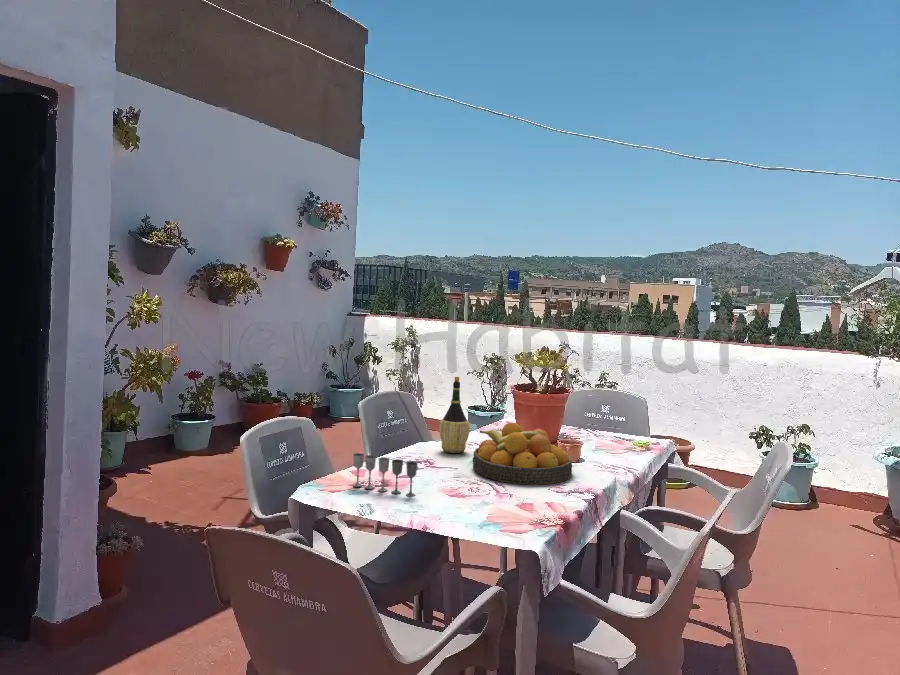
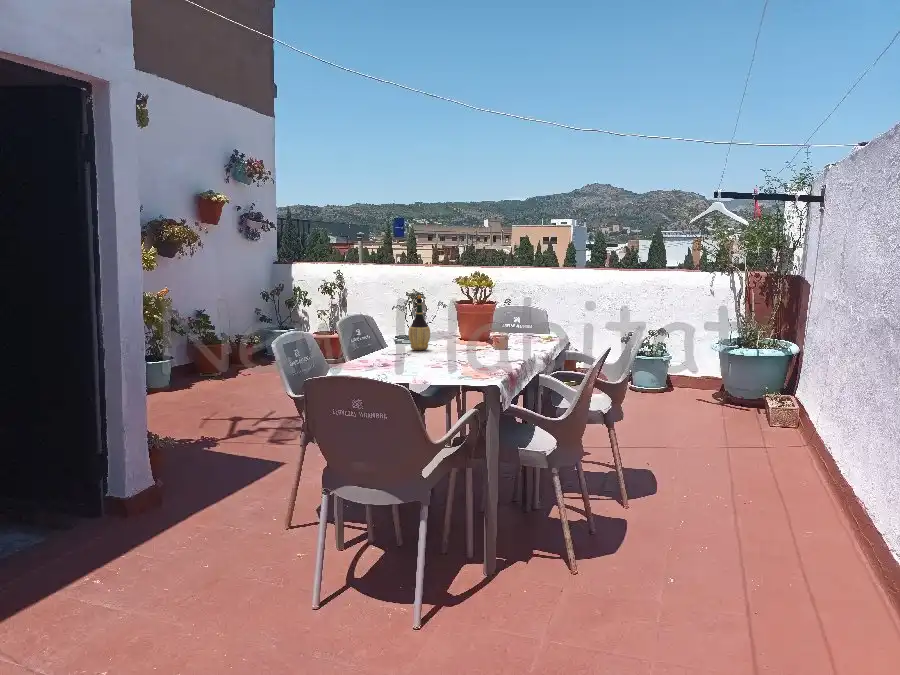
fruit bowl: present [473,423,572,485] -> none [439,323,507,361]
wine glass: present [353,453,418,497] -> none [364,346,411,370]

